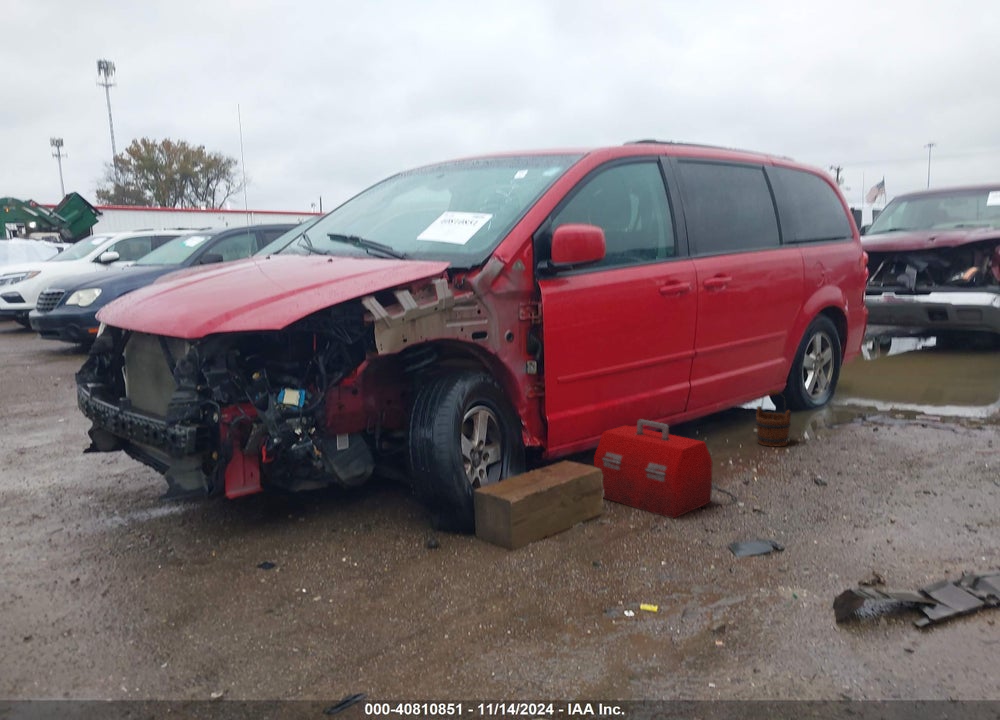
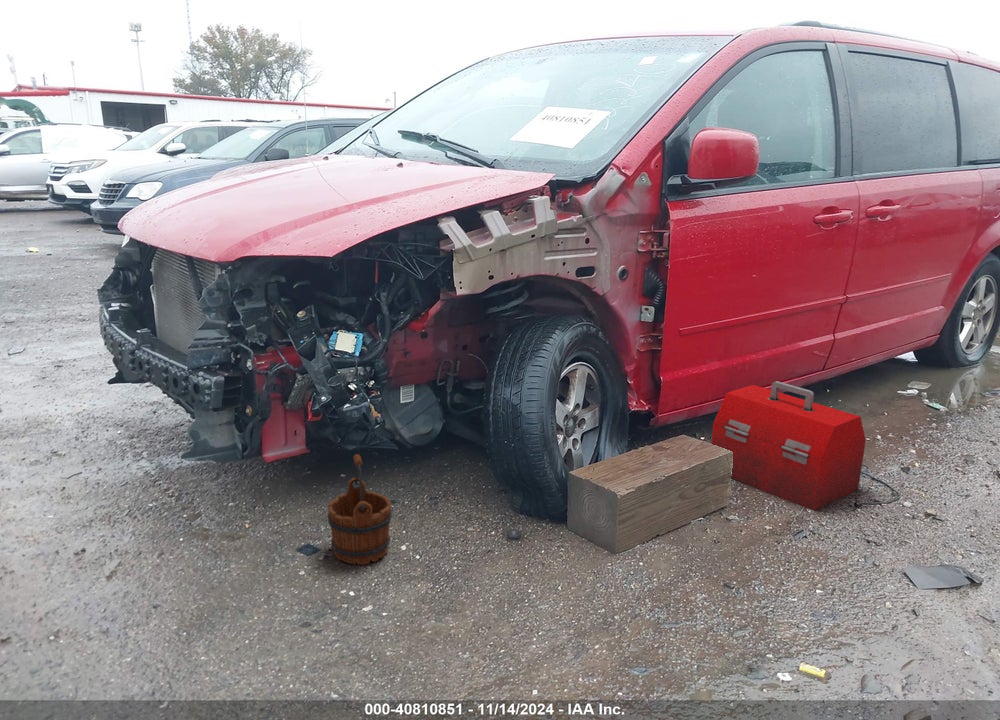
wooden bucket: present [756,390,791,447] -> present [328,454,392,565]

